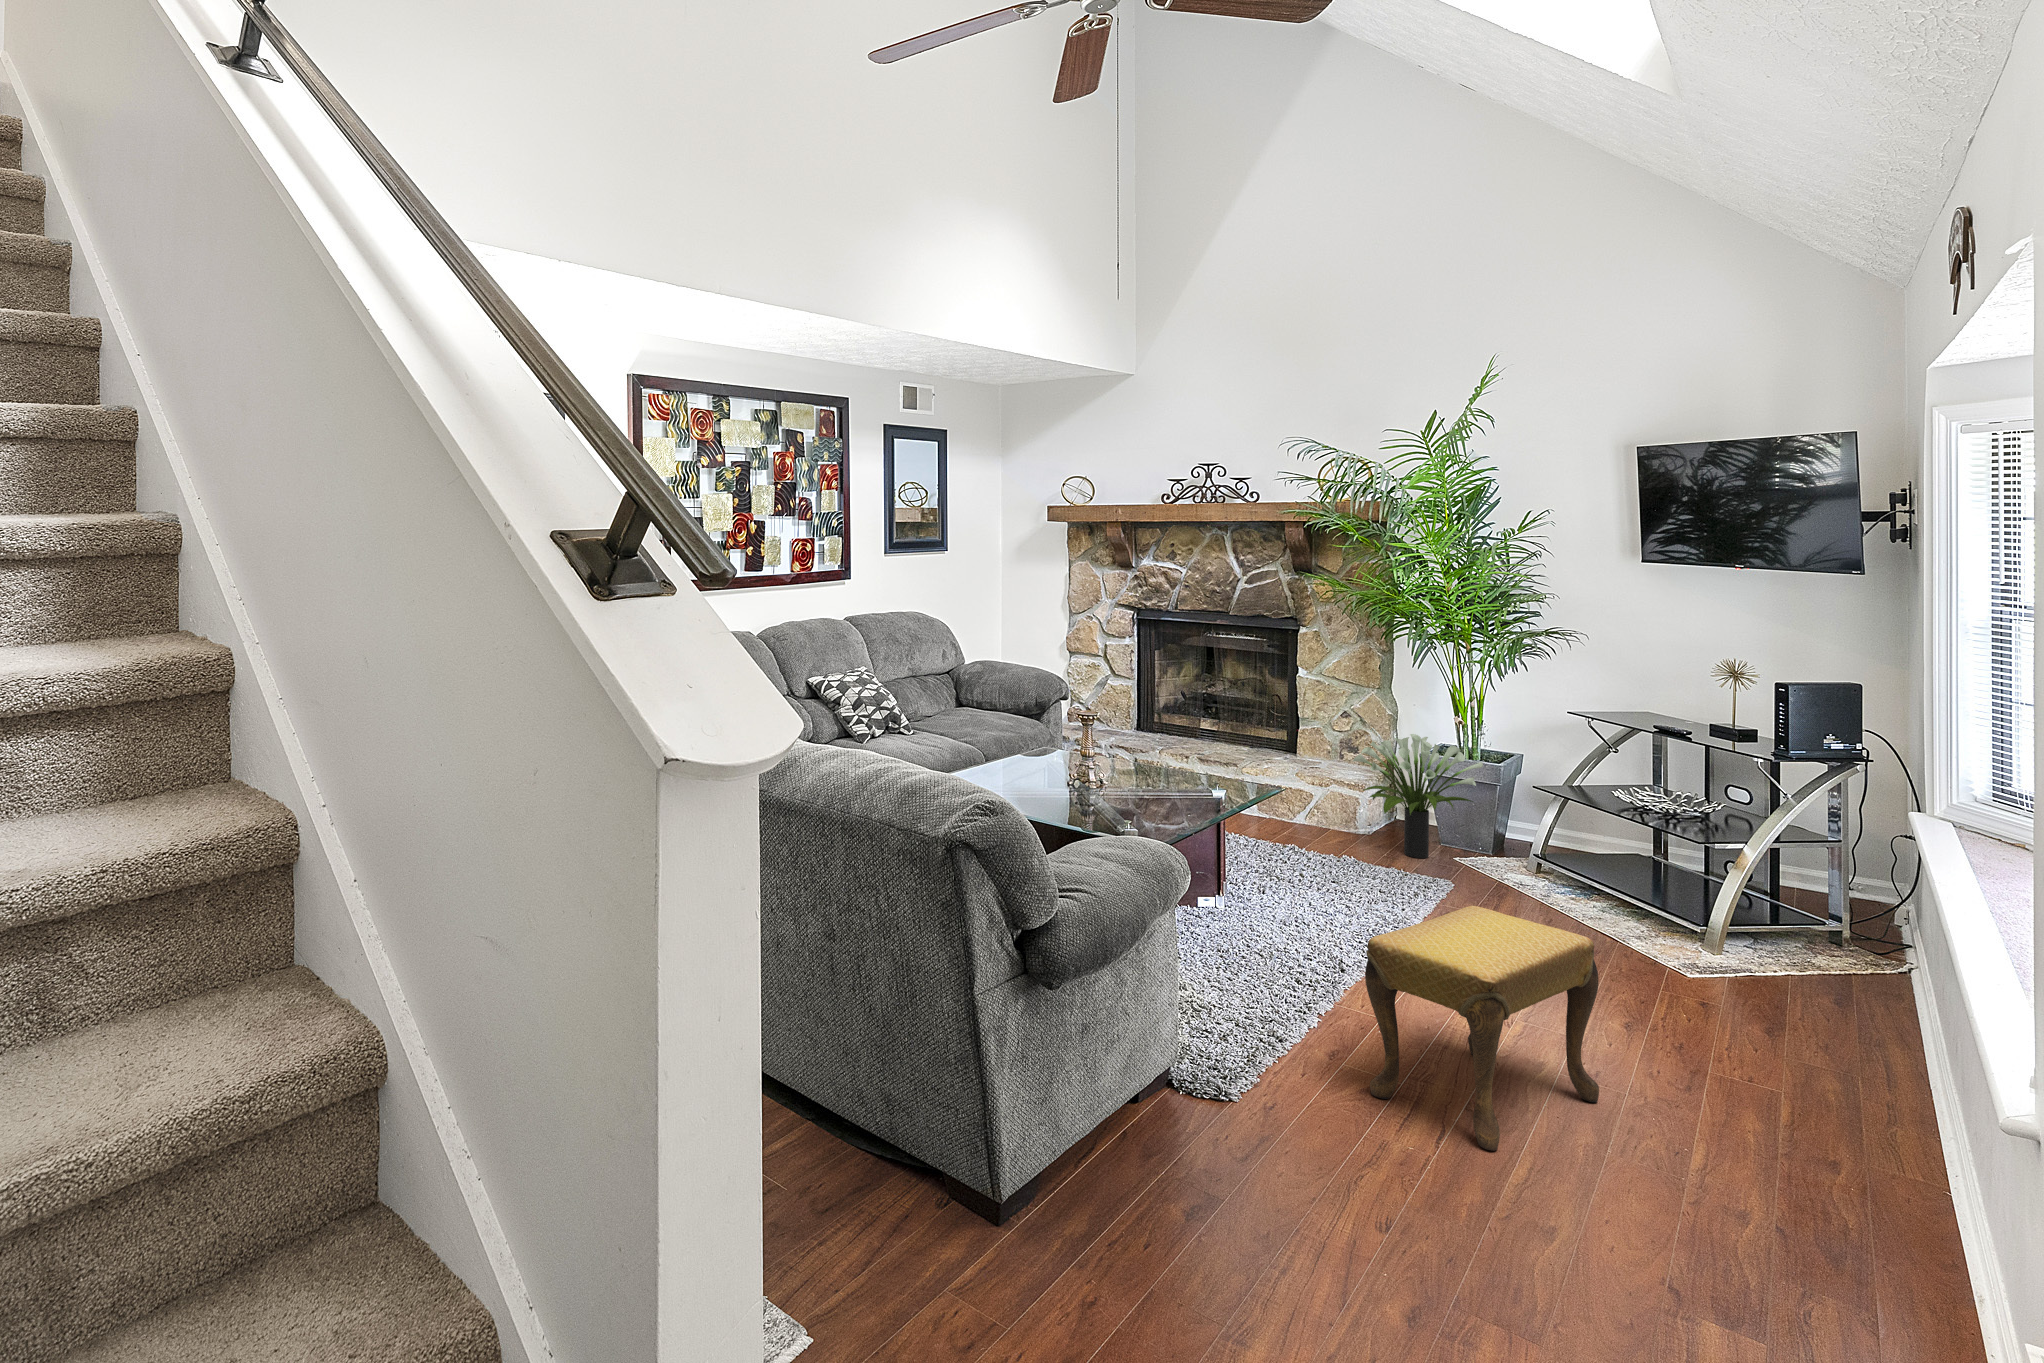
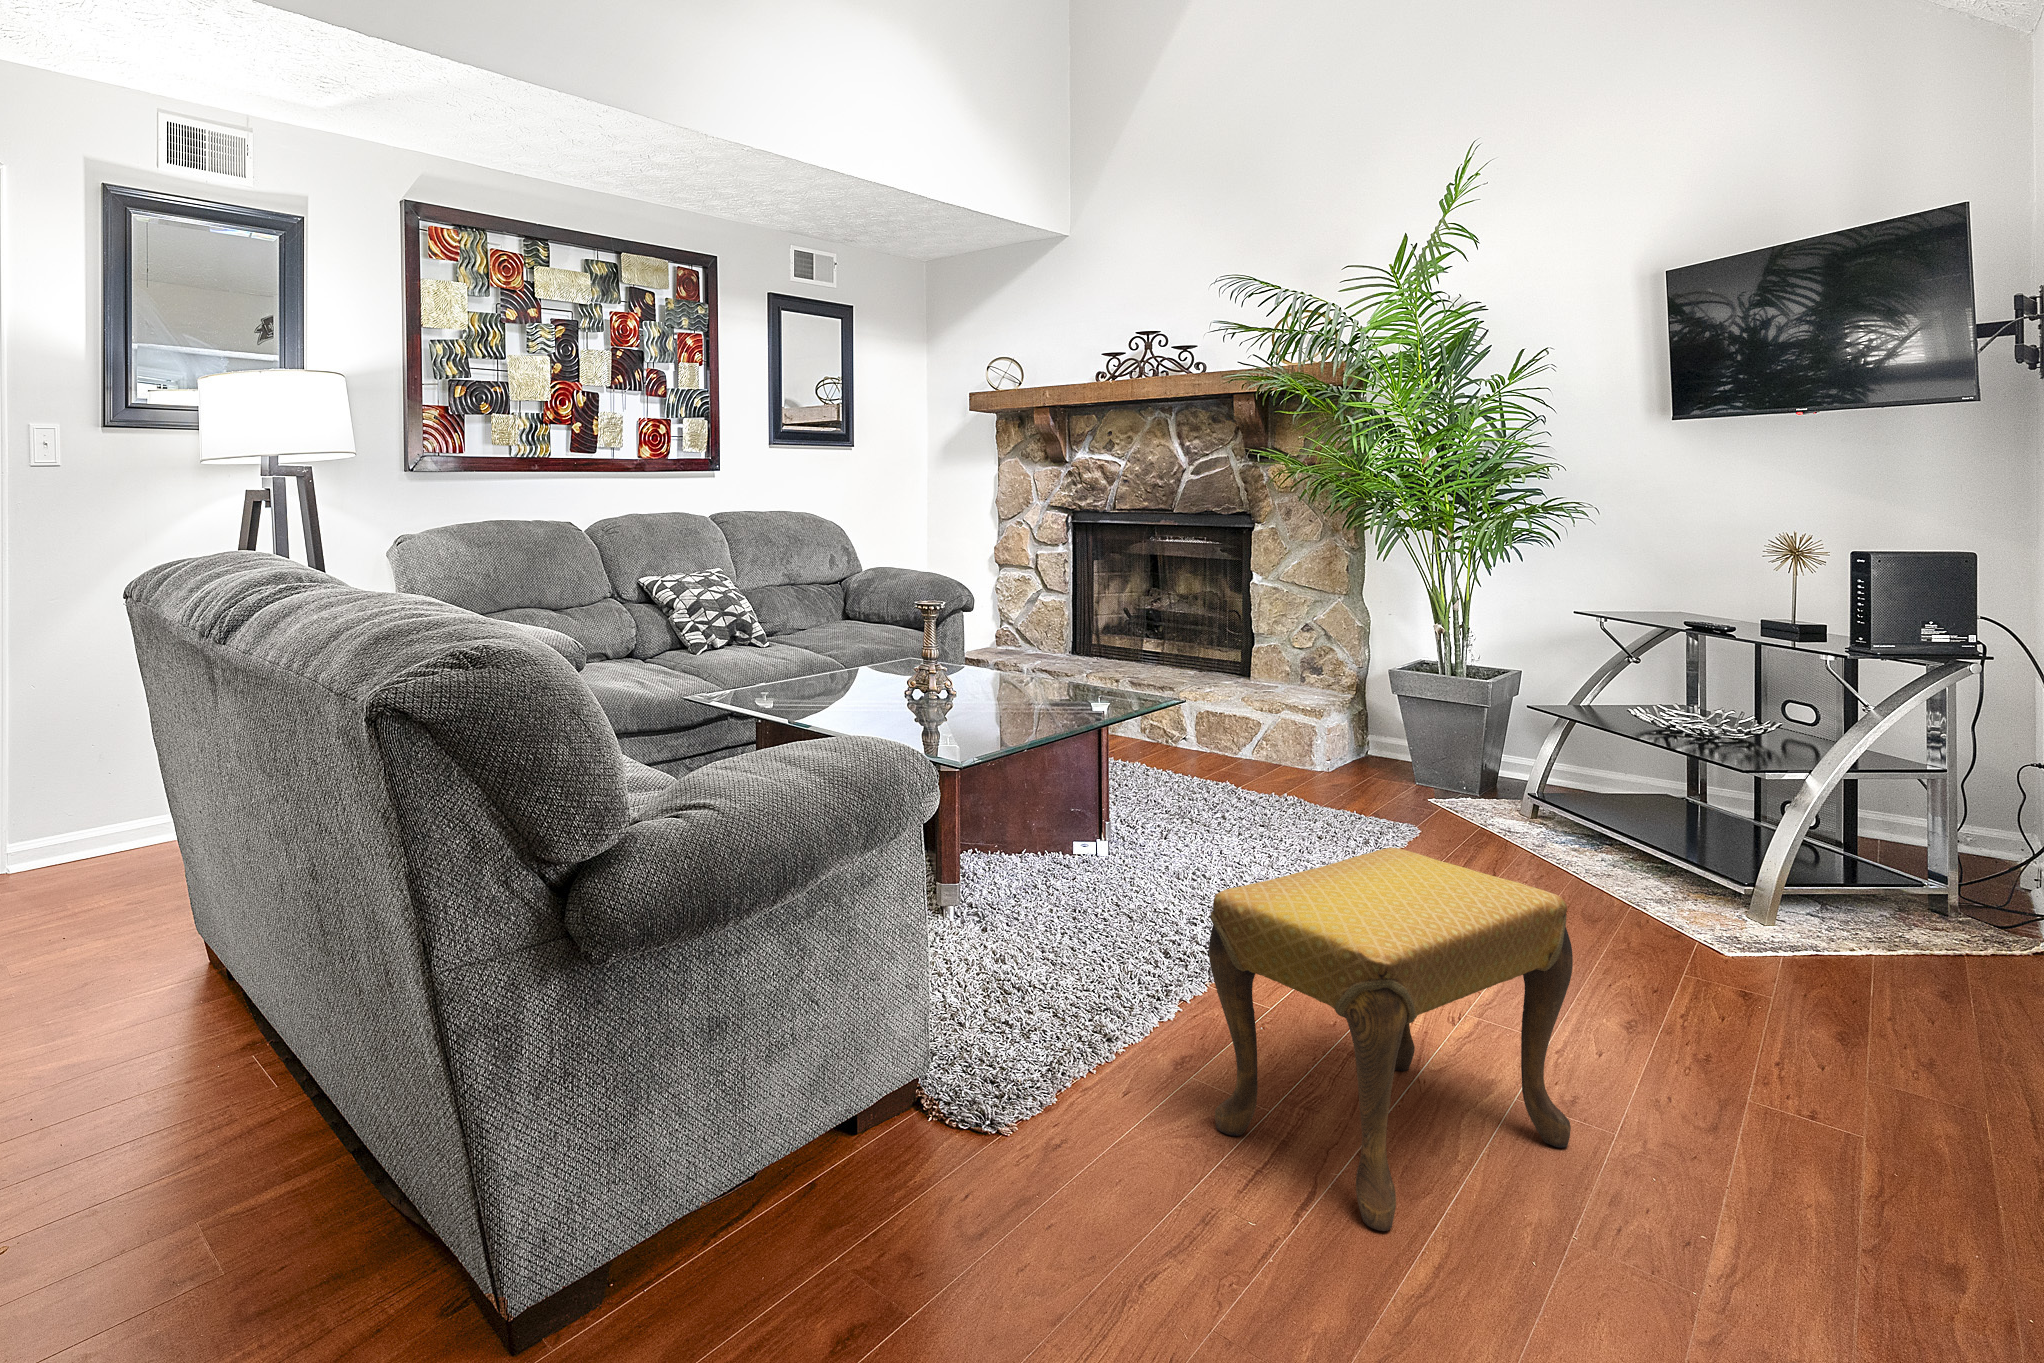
potted plant: present [1353,734,1483,858] -> none [1301,642,1465,798]

